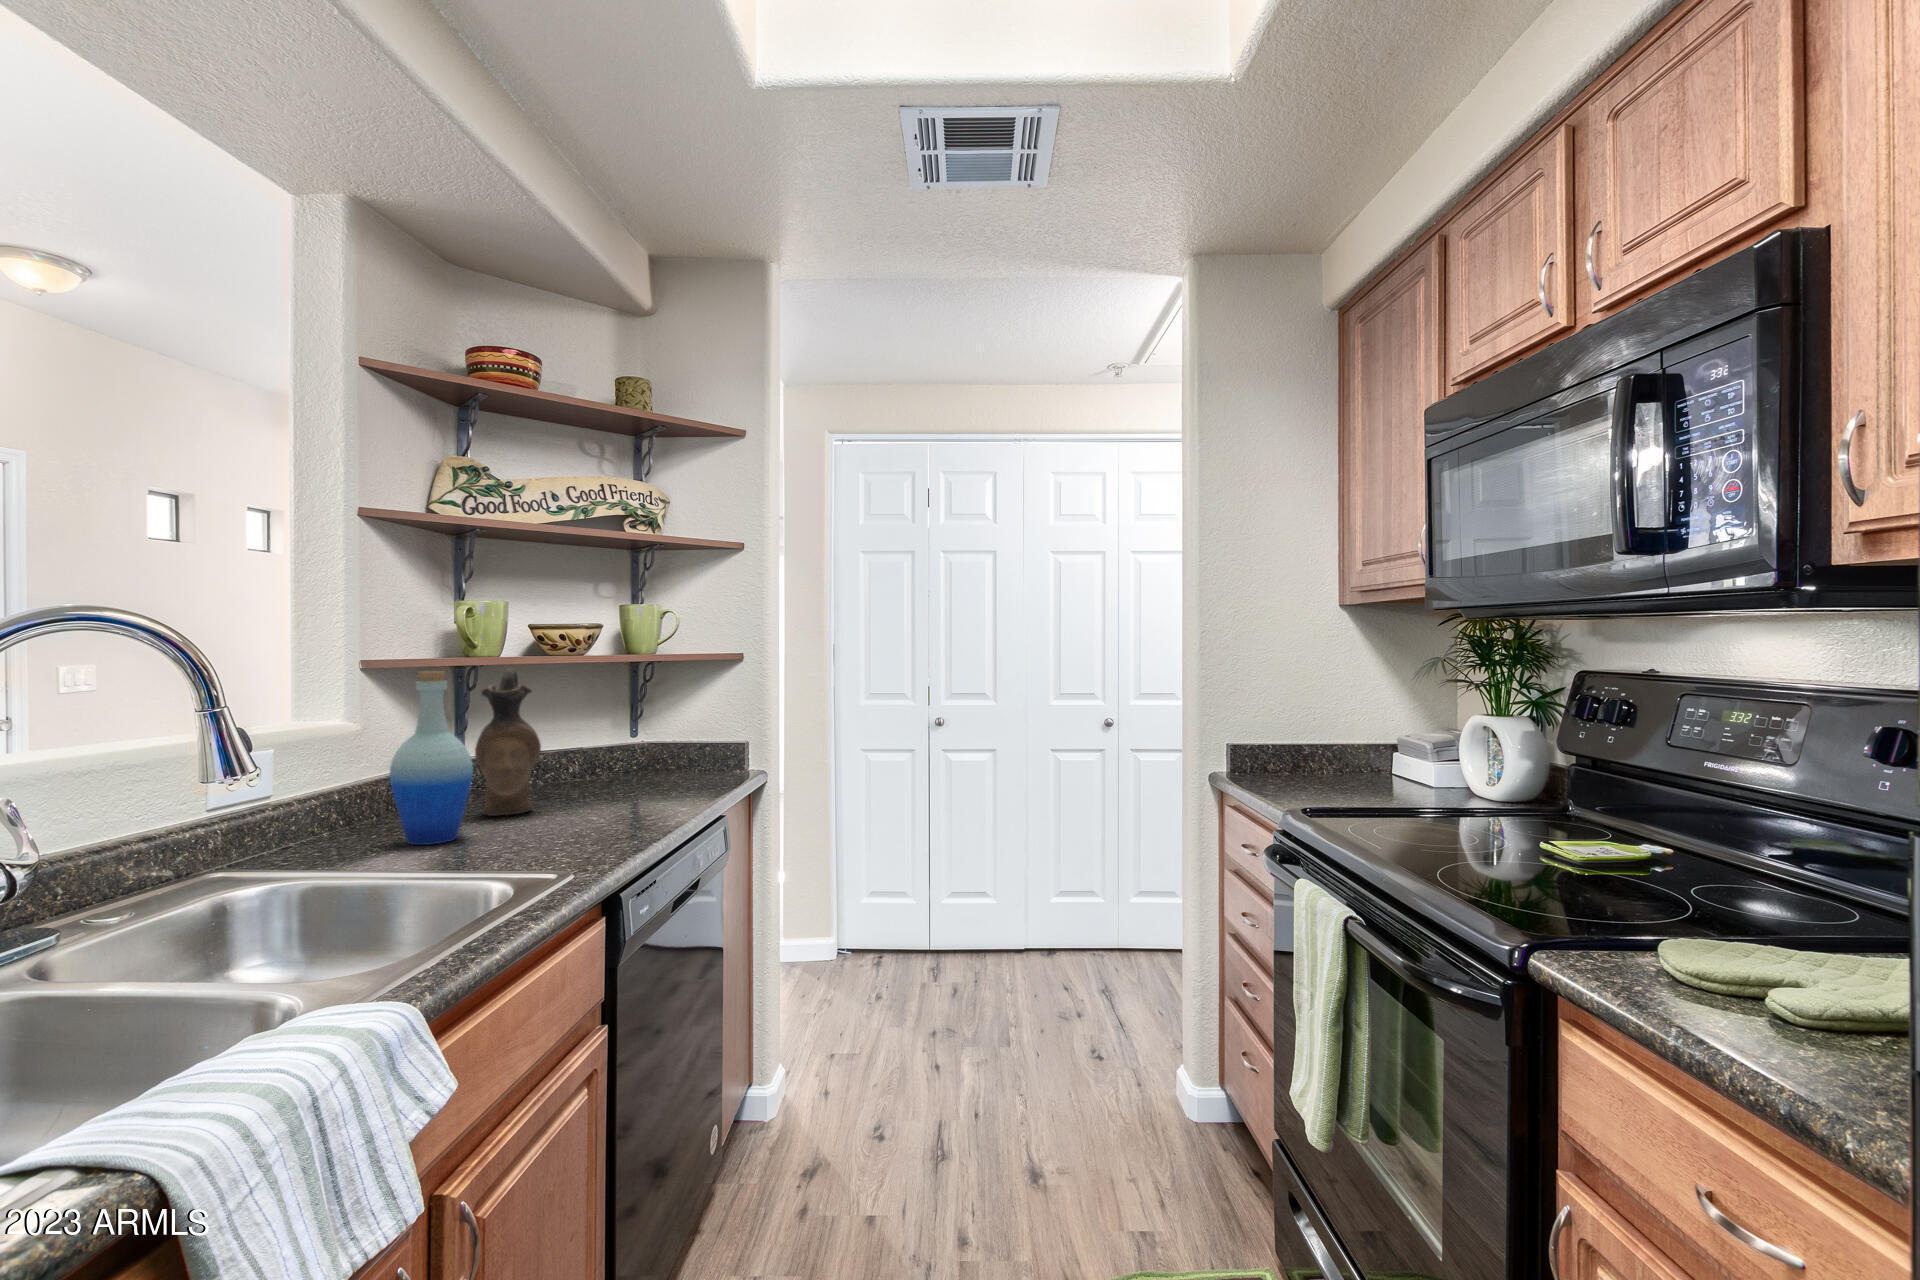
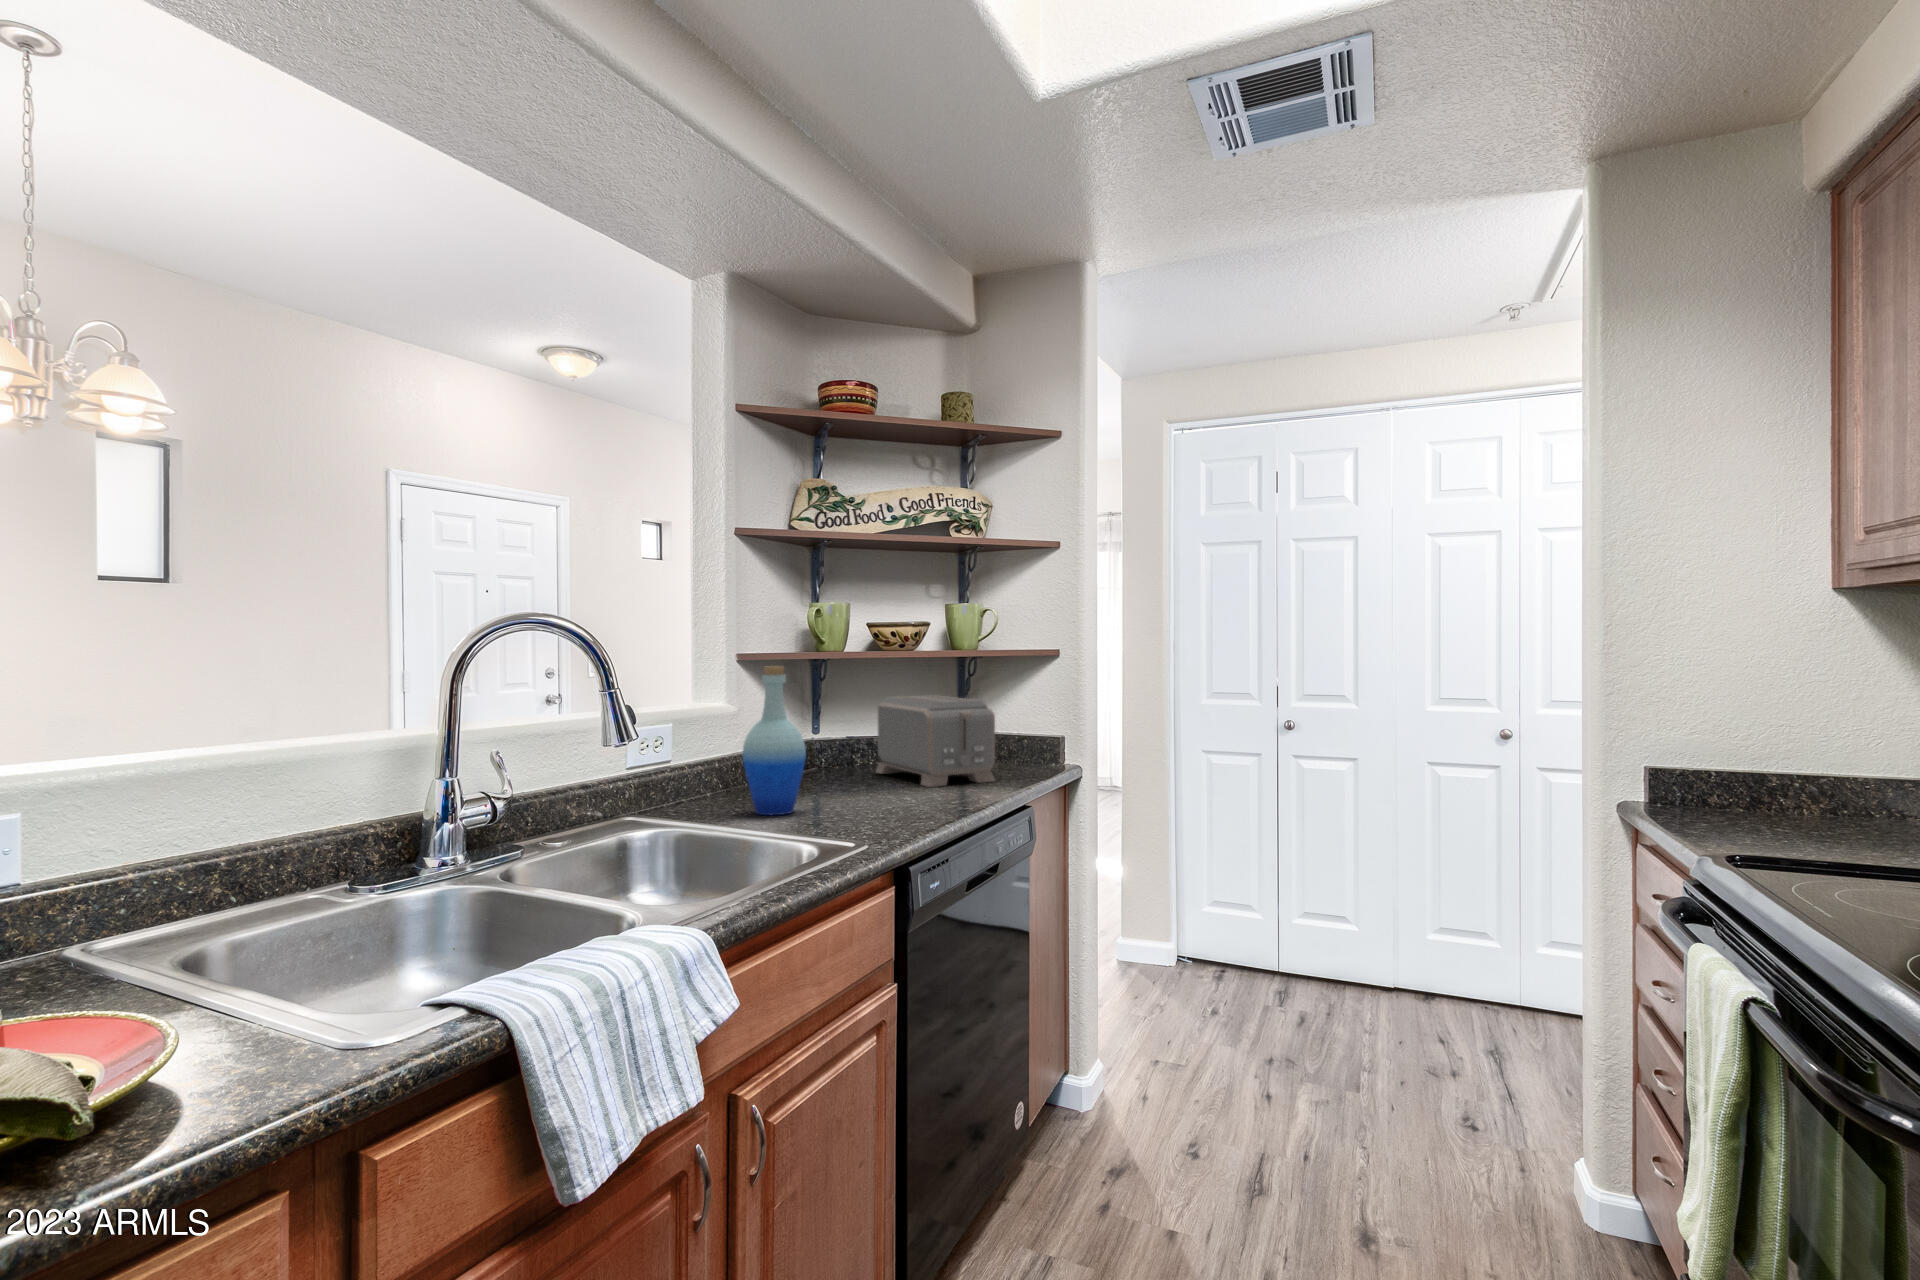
ceramic pitcher: present [475,668,541,815] -> none [815,664,869,795]
toaster: none [536,701,678,800] -> present [876,695,995,787]

